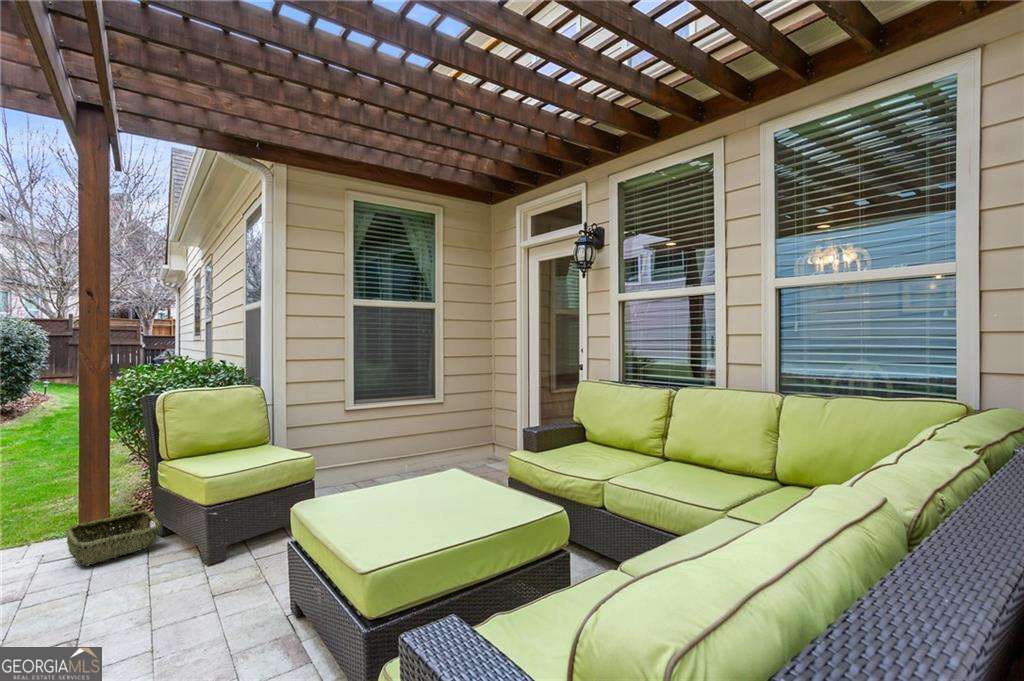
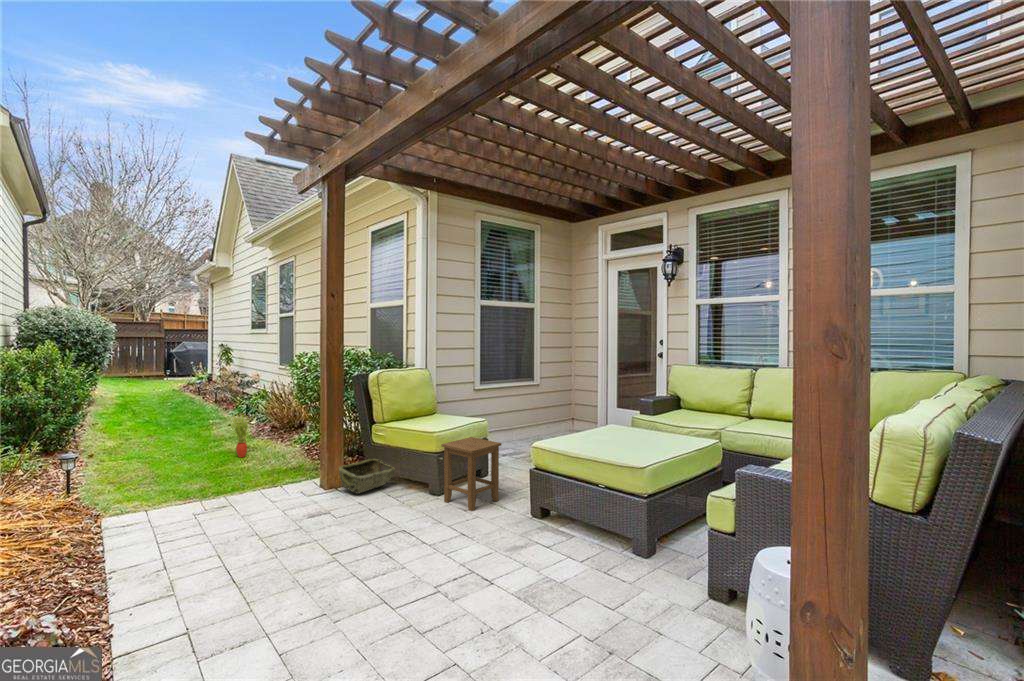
potted plant: none [18,442,51,497] -> present [232,415,248,457]
stool: none [183,487,270,605] -> present [441,437,501,511]

